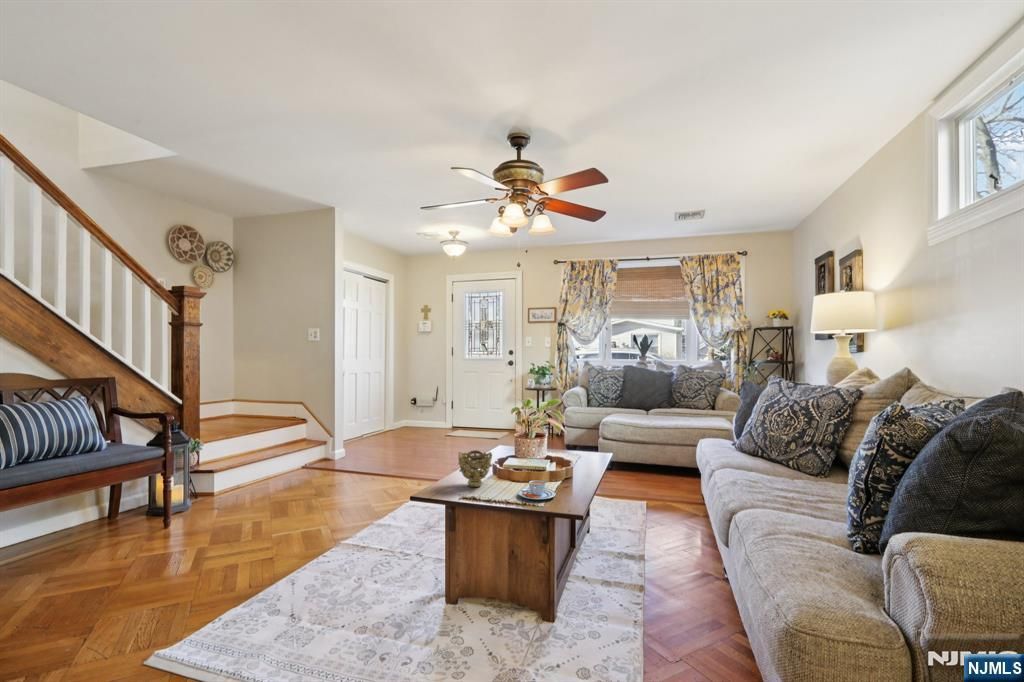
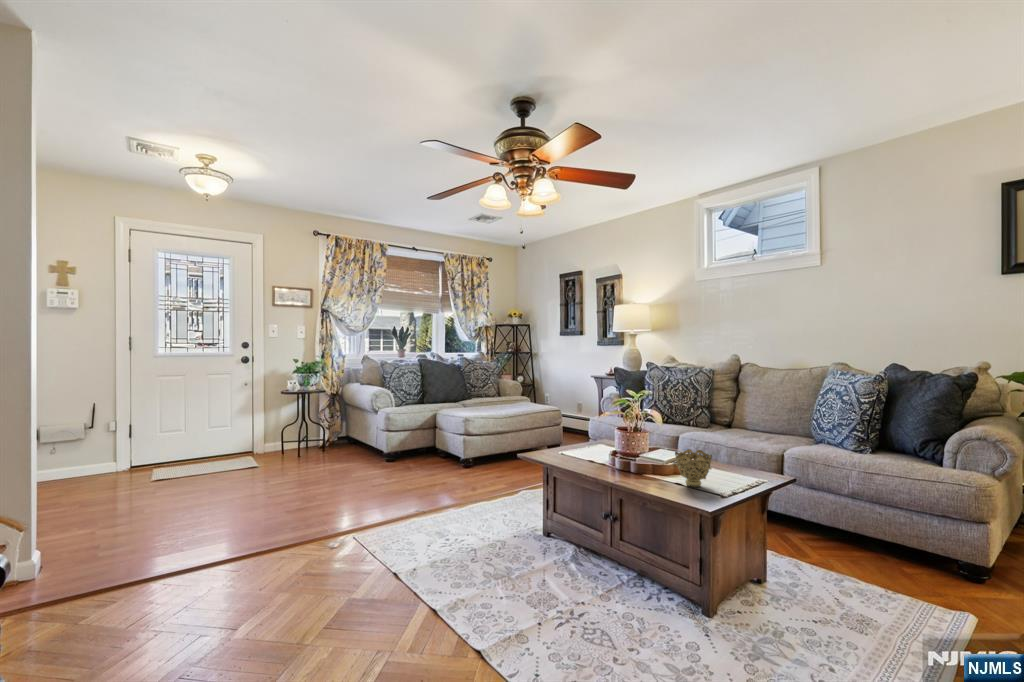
teacup: present [518,480,556,499] -> none [722,463,759,479]

